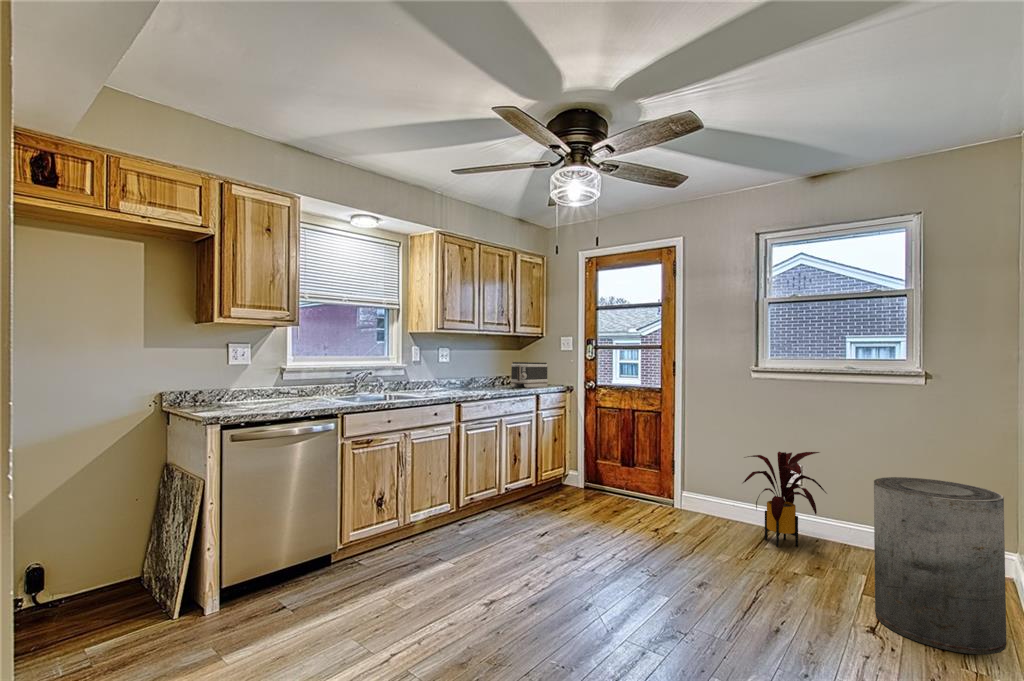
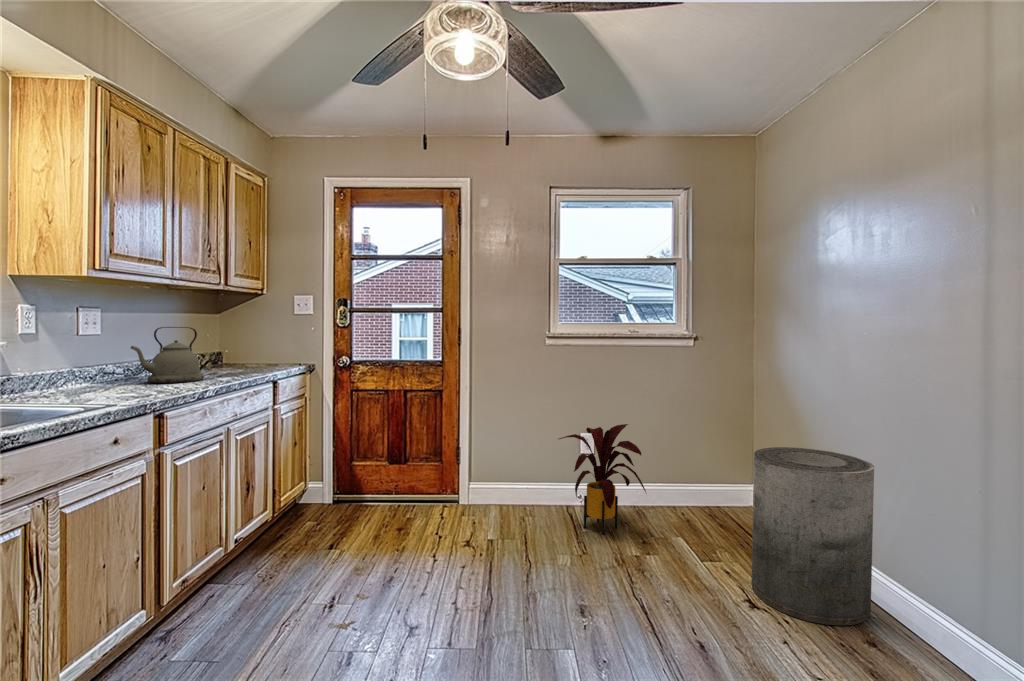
kettle: none [458,358,493,390] -> present [131,327,204,383]
toaster: present [510,362,548,388] -> none [225,332,283,371]

